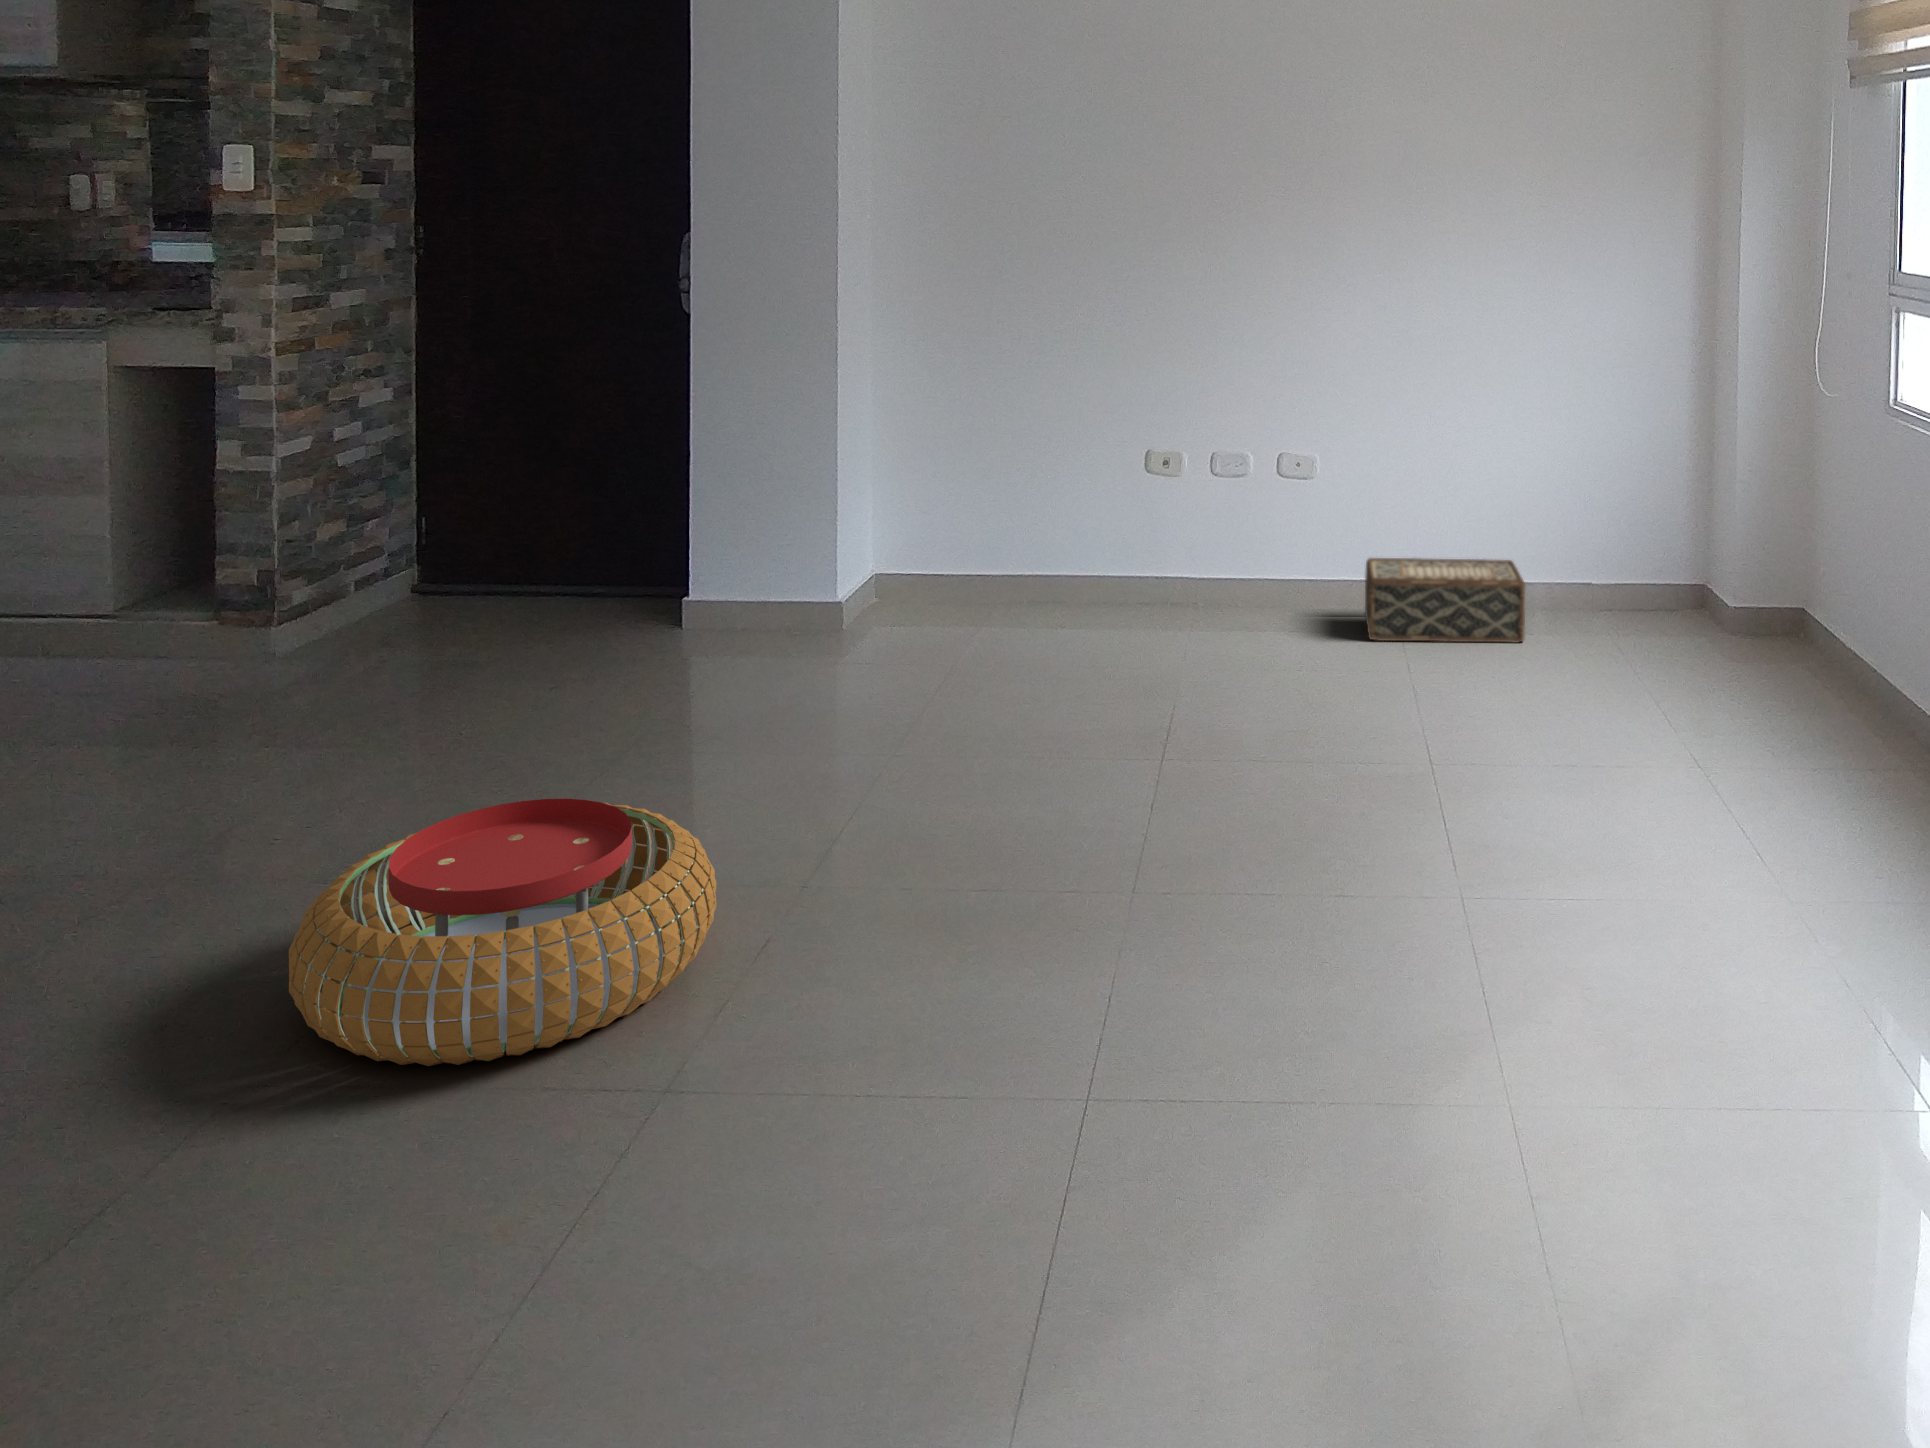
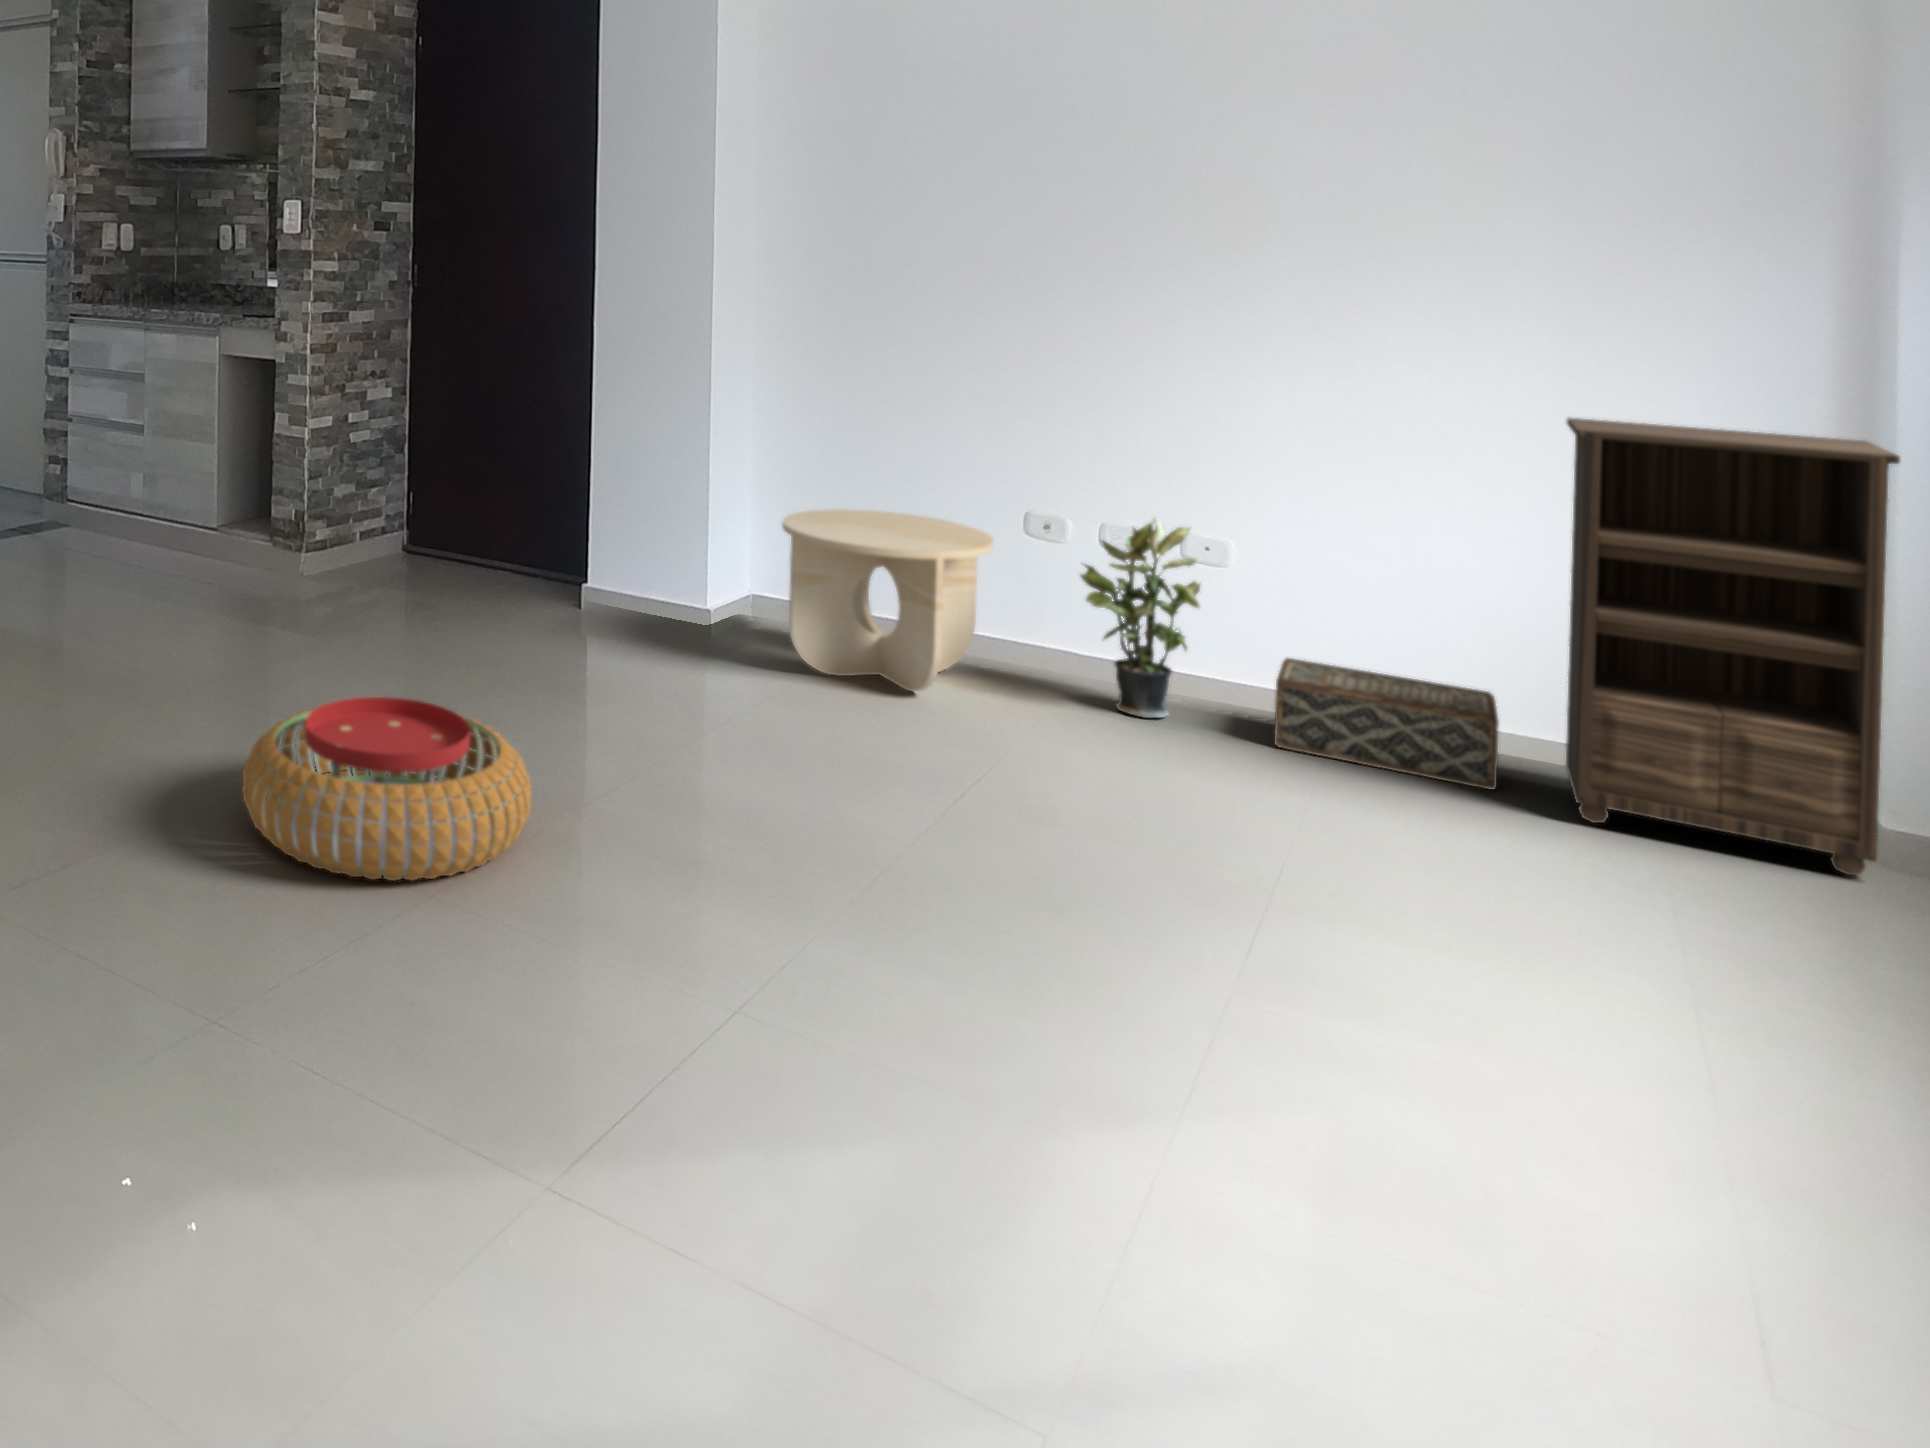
bookshelf: none [1563,326,1764,657] -> present [1566,417,1900,875]
potted plant: none [1207,444,1308,636] -> present [1081,519,1200,718]
side table: none [923,471,1131,654] -> present [782,509,993,691]

